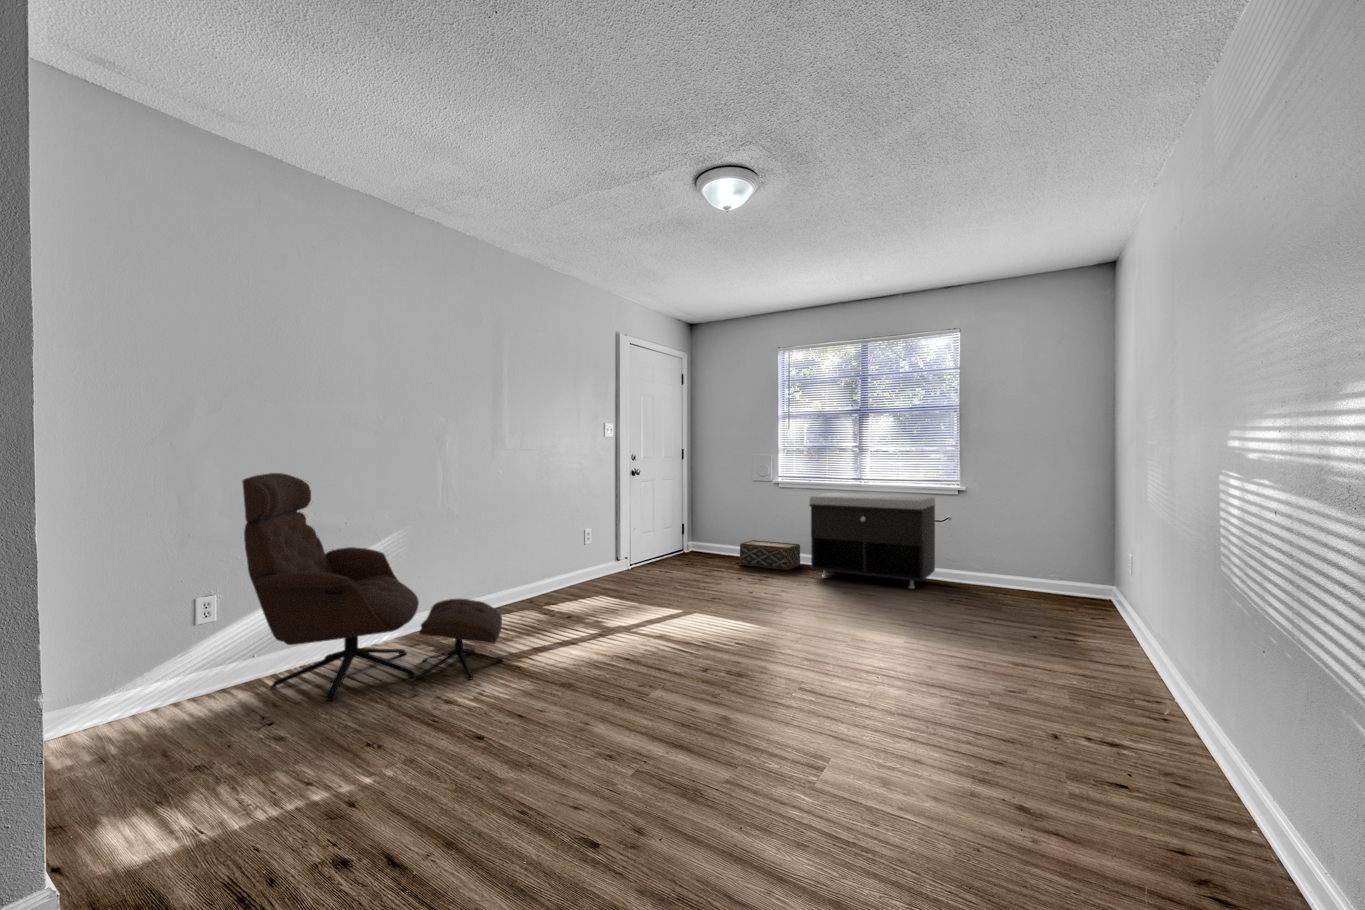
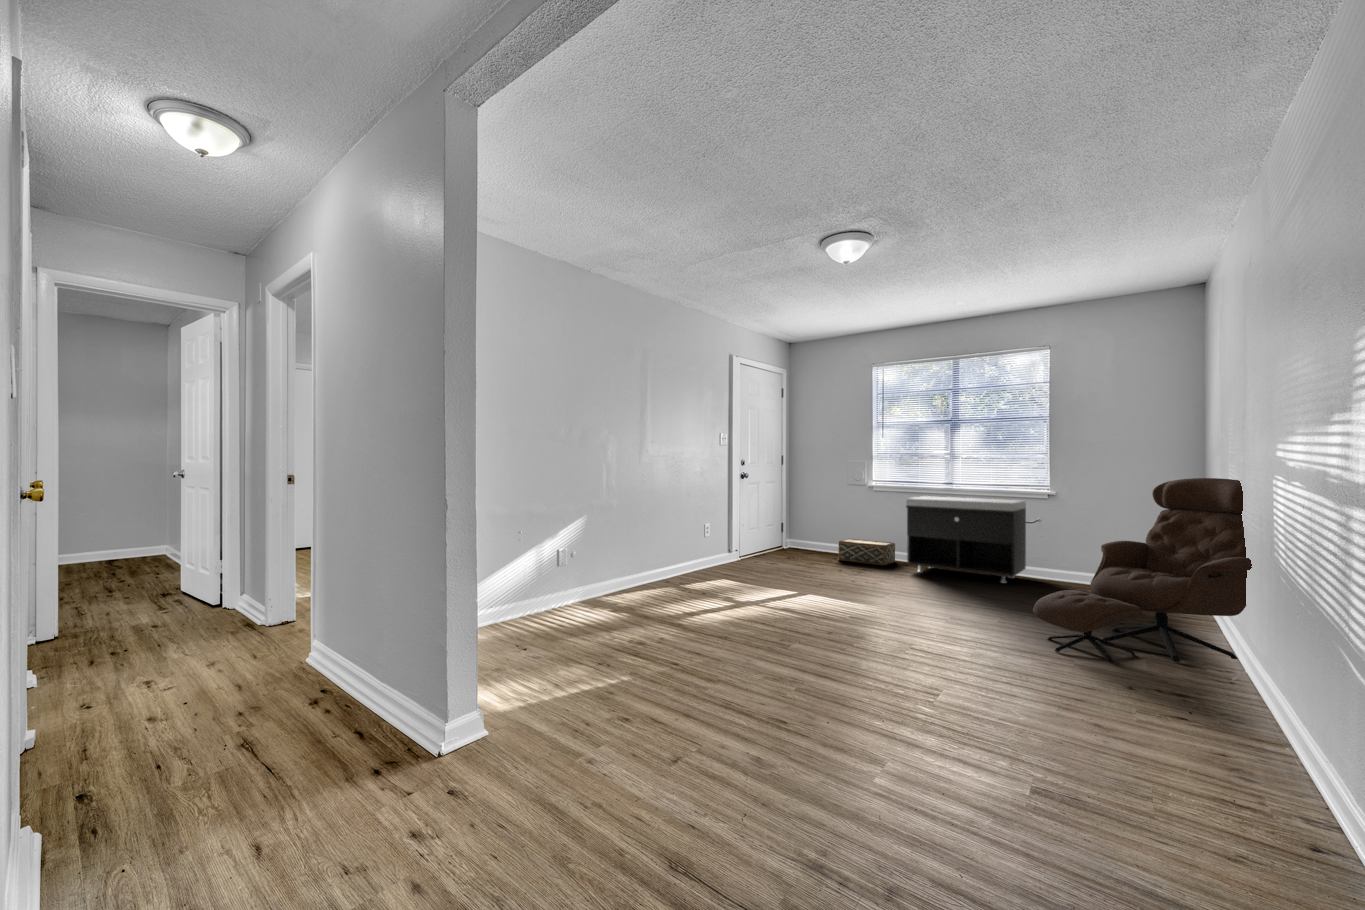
lounge chair: present [242,473,503,701] -> present [1033,478,1252,662]

